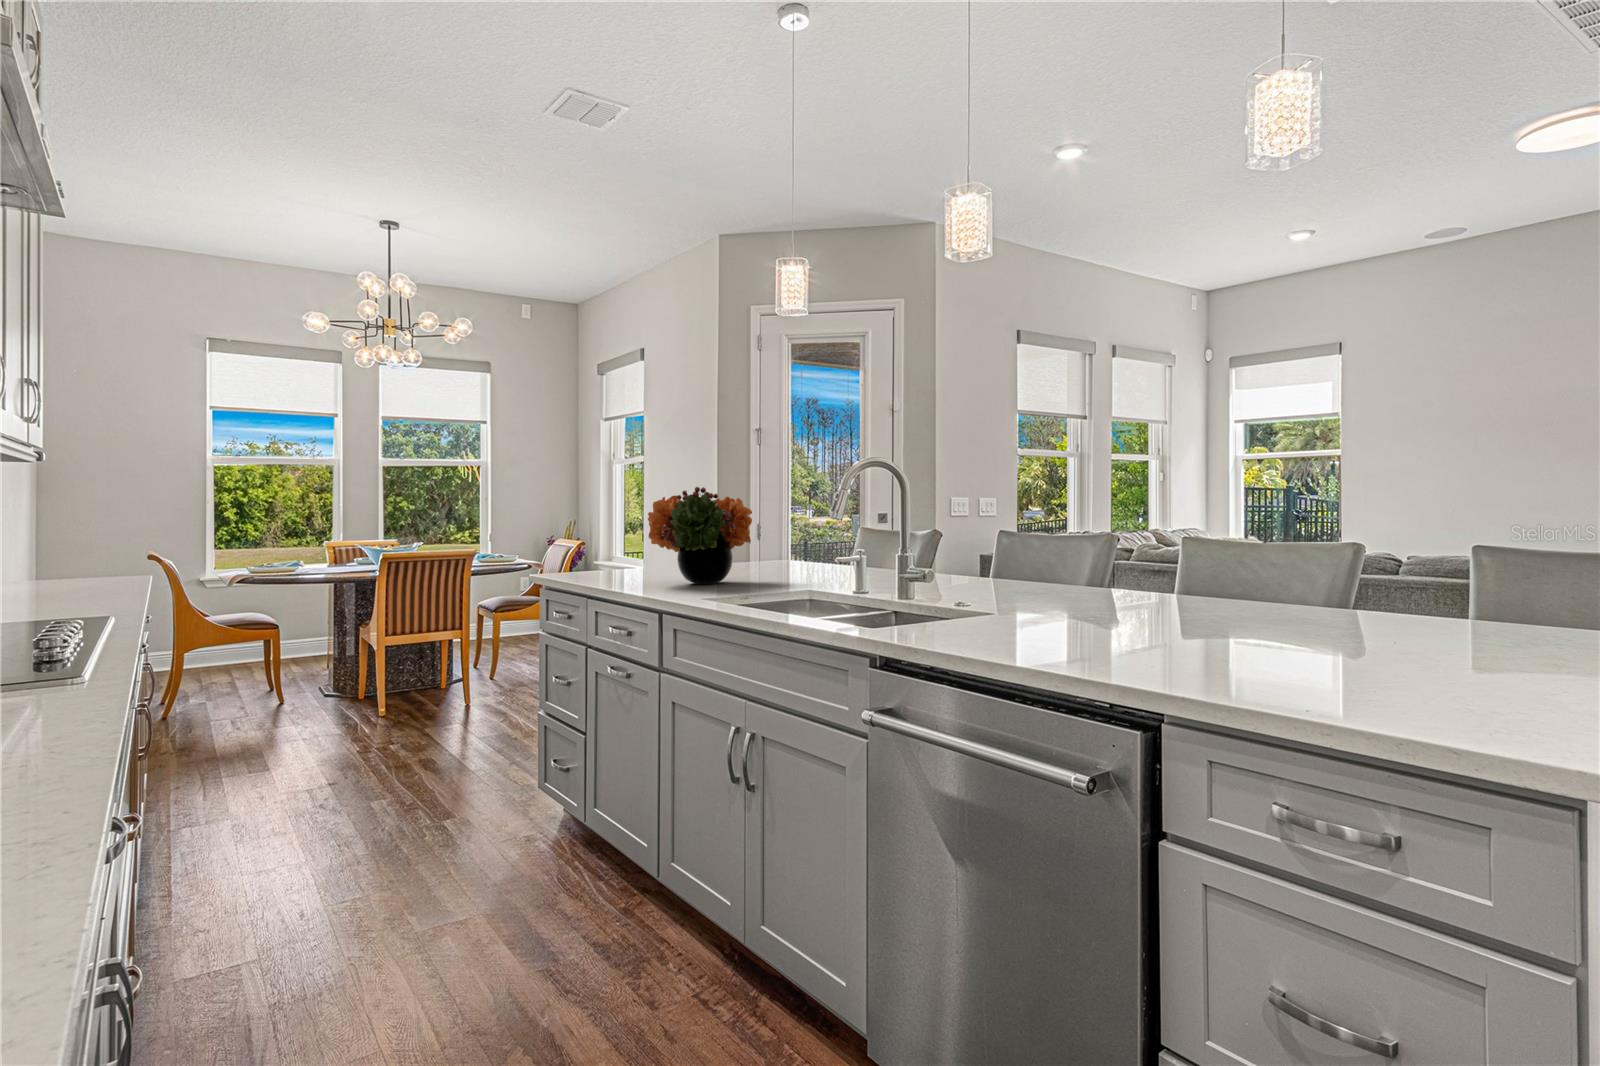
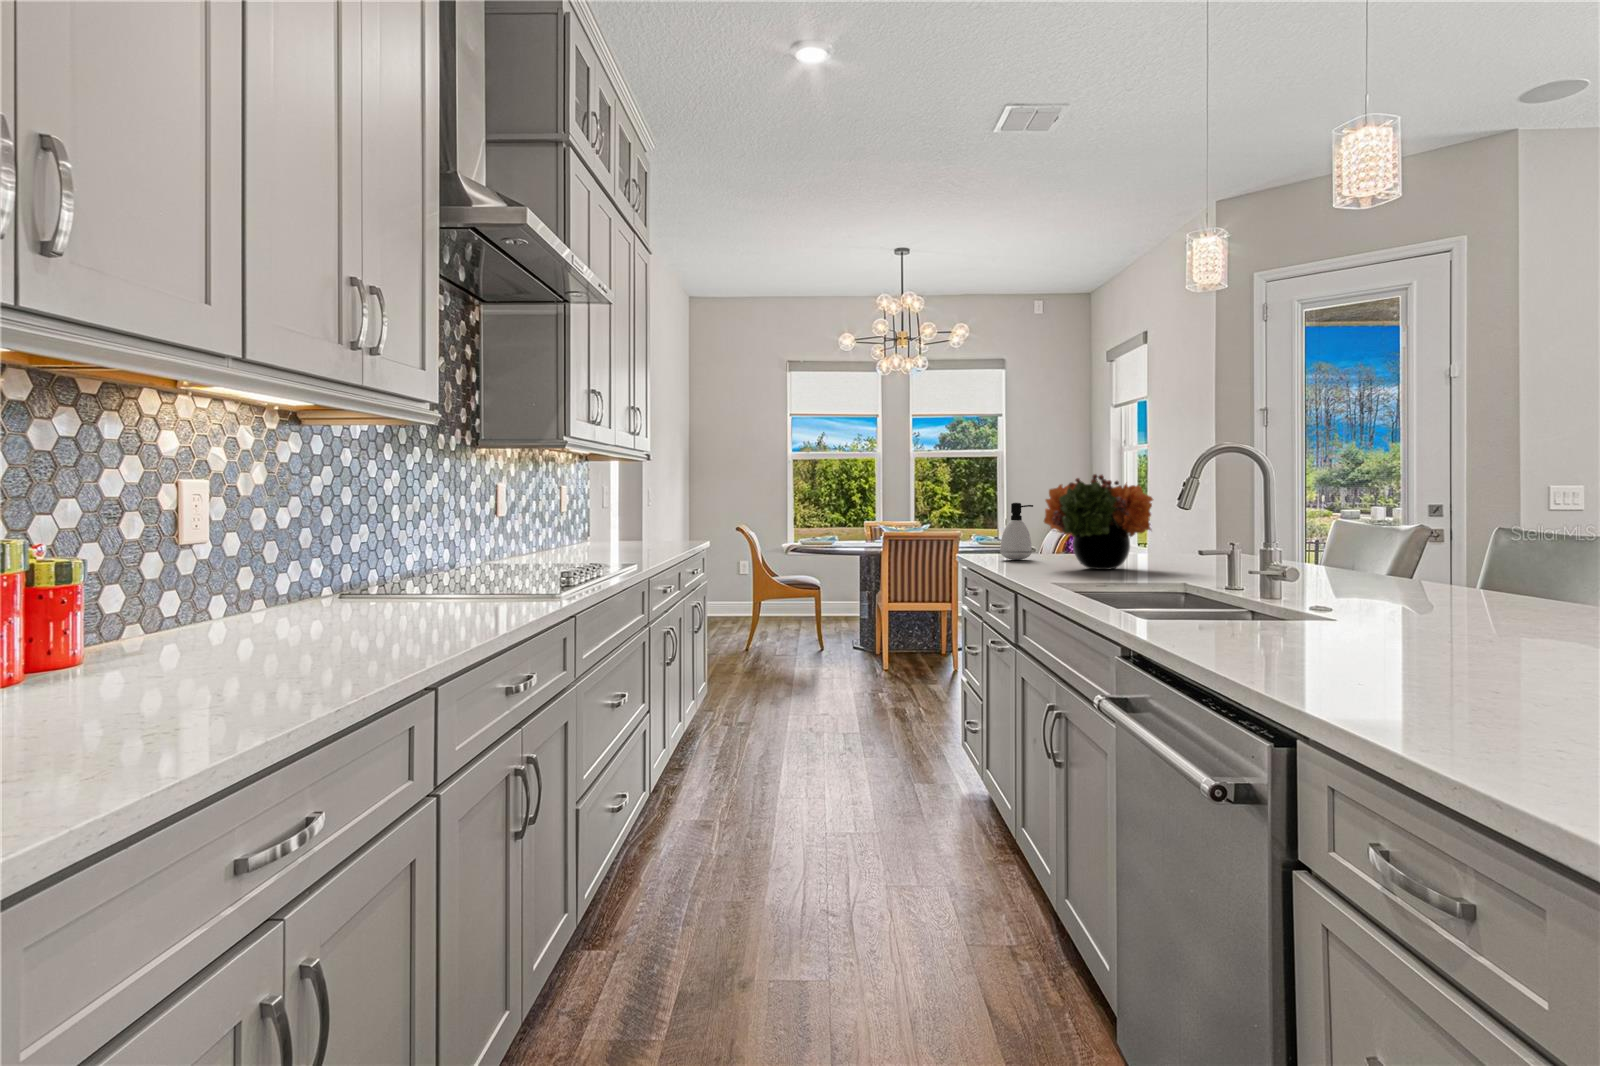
soap dispenser: none [581,517,616,578] -> present [1000,503,1033,560]

